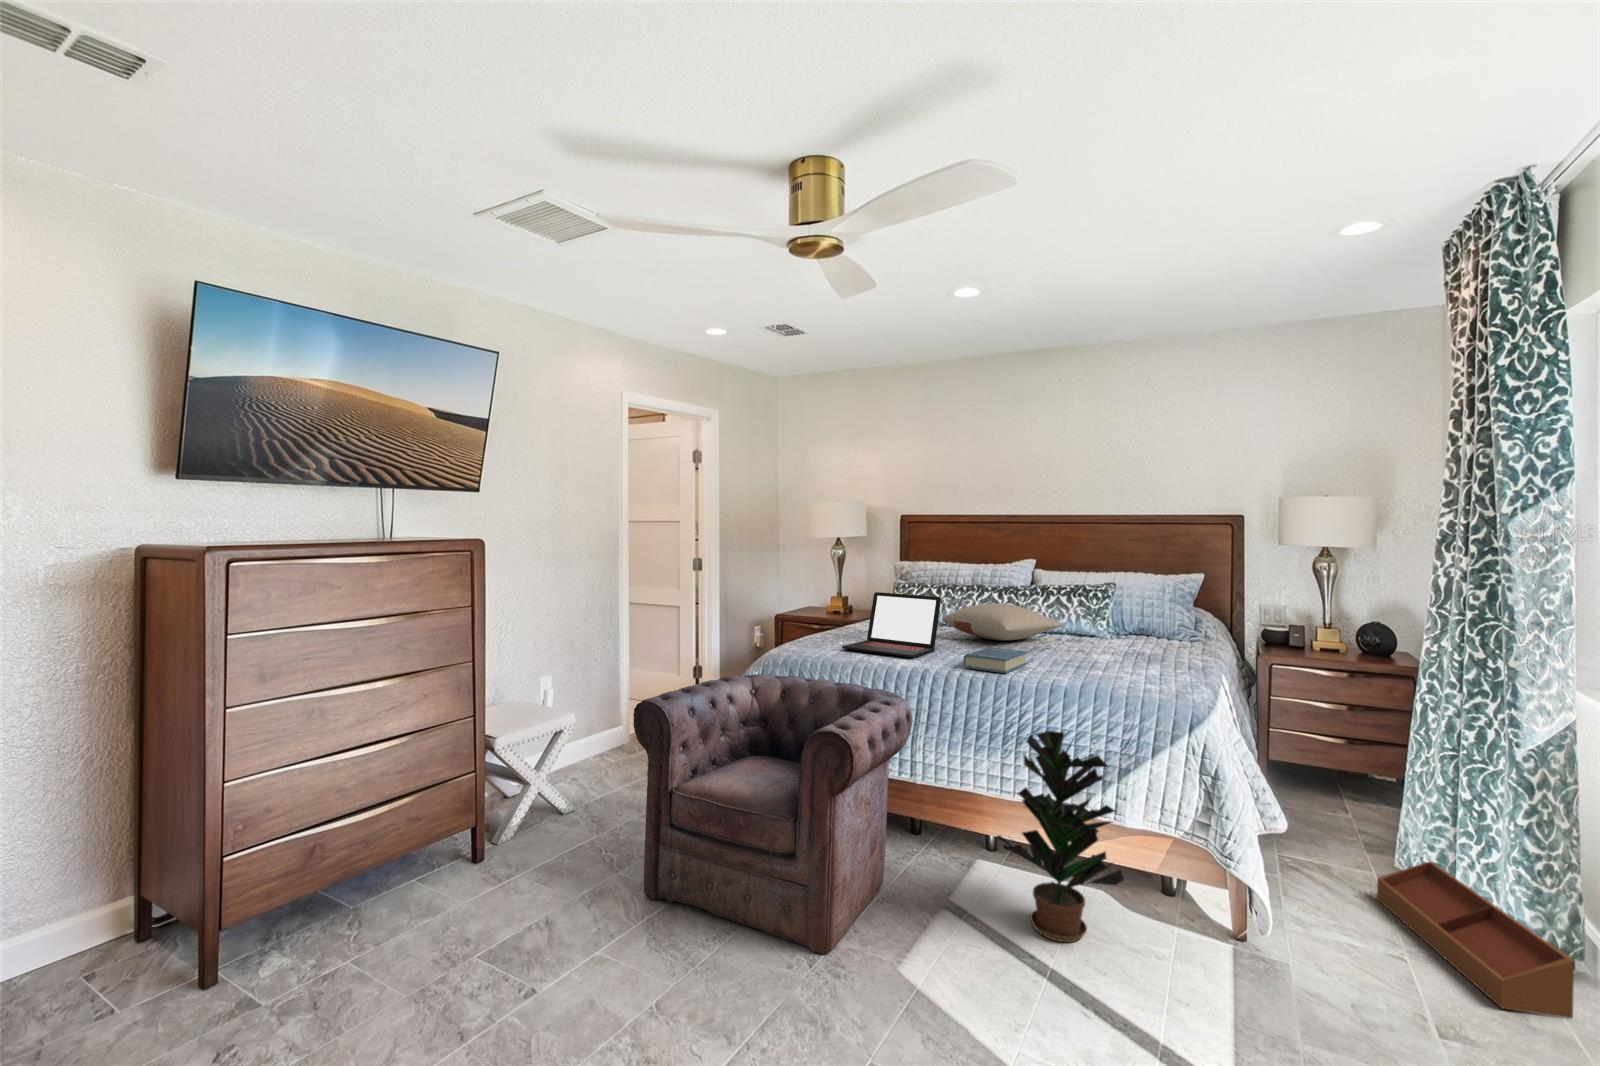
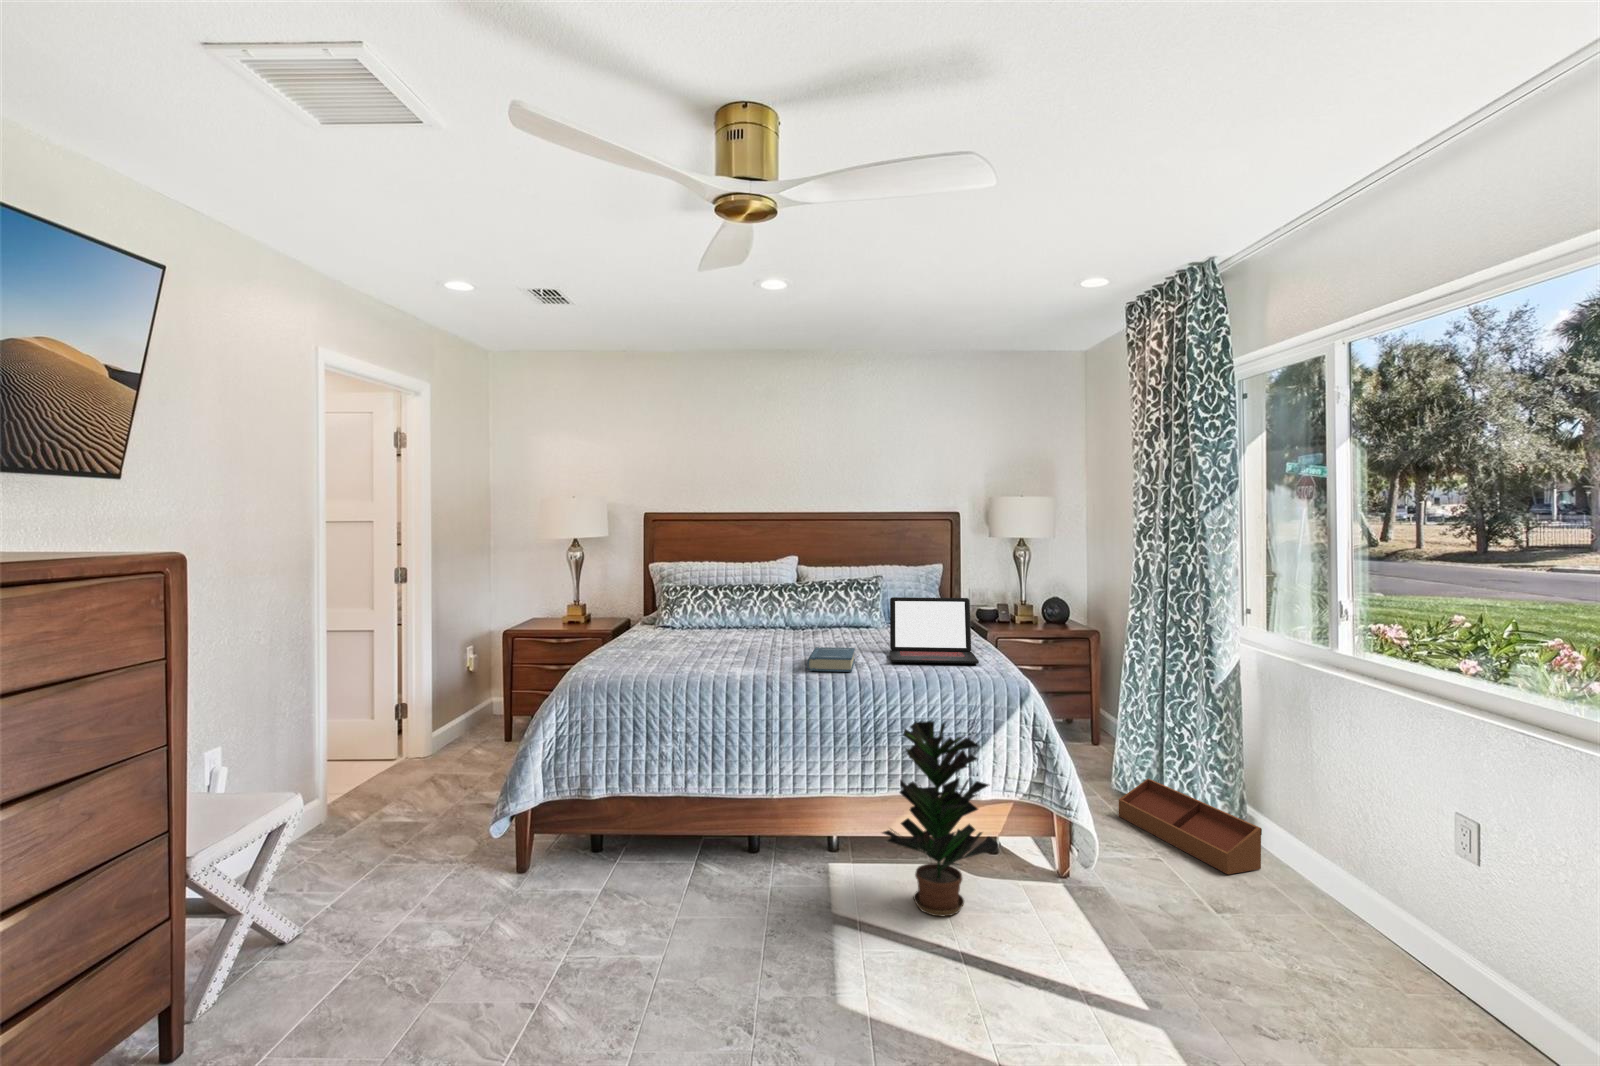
laptop: present [842,592,941,658] -> present [890,597,979,664]
pillow: present [942,603,1063,640] -> none [744,602,855,639]
armchair: present [633,674,912,954] -> none [479,703,793,1005]

